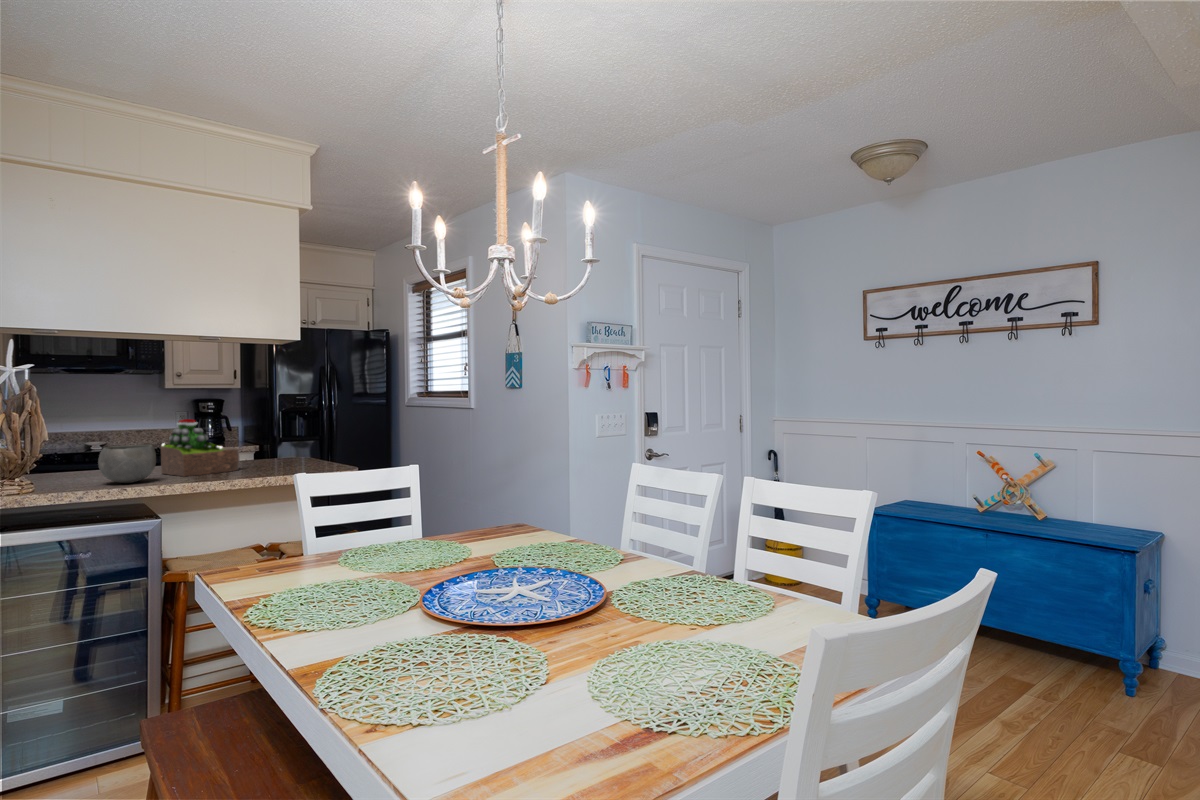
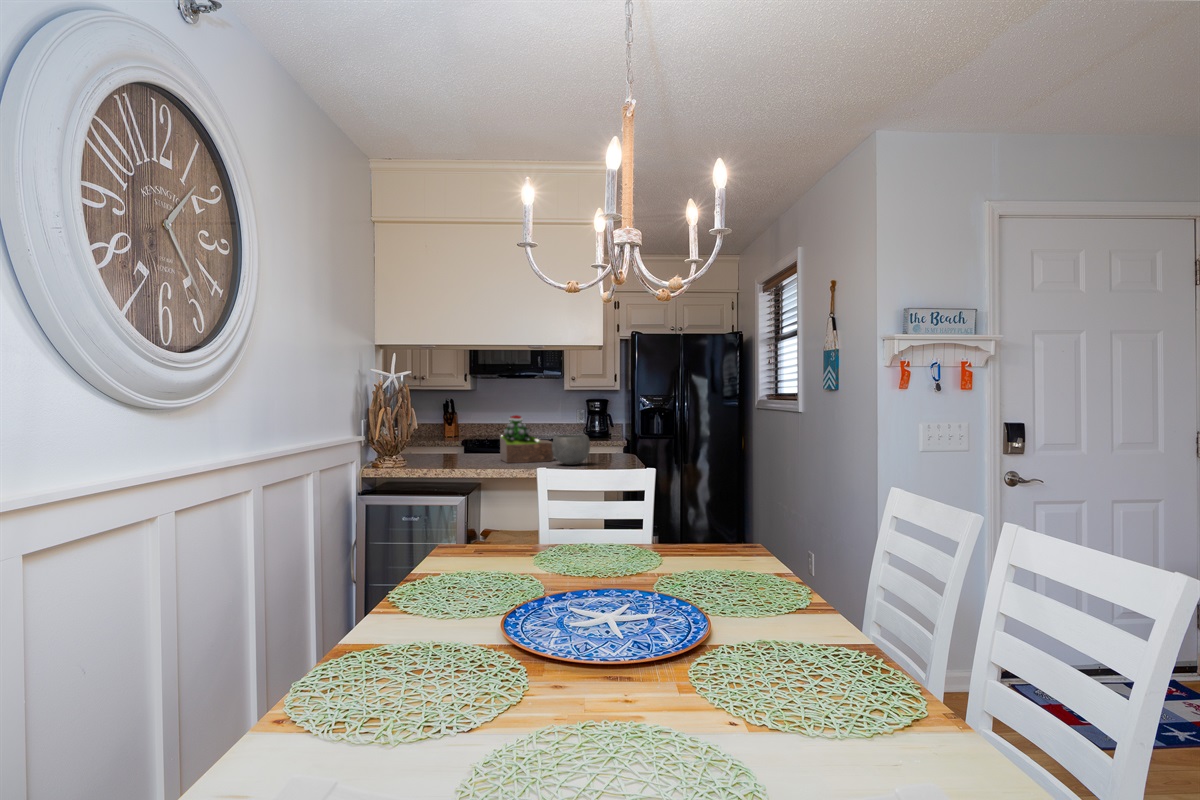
ceramic bowl: present [98,445,156,483] -> present [552,435,590,465]

